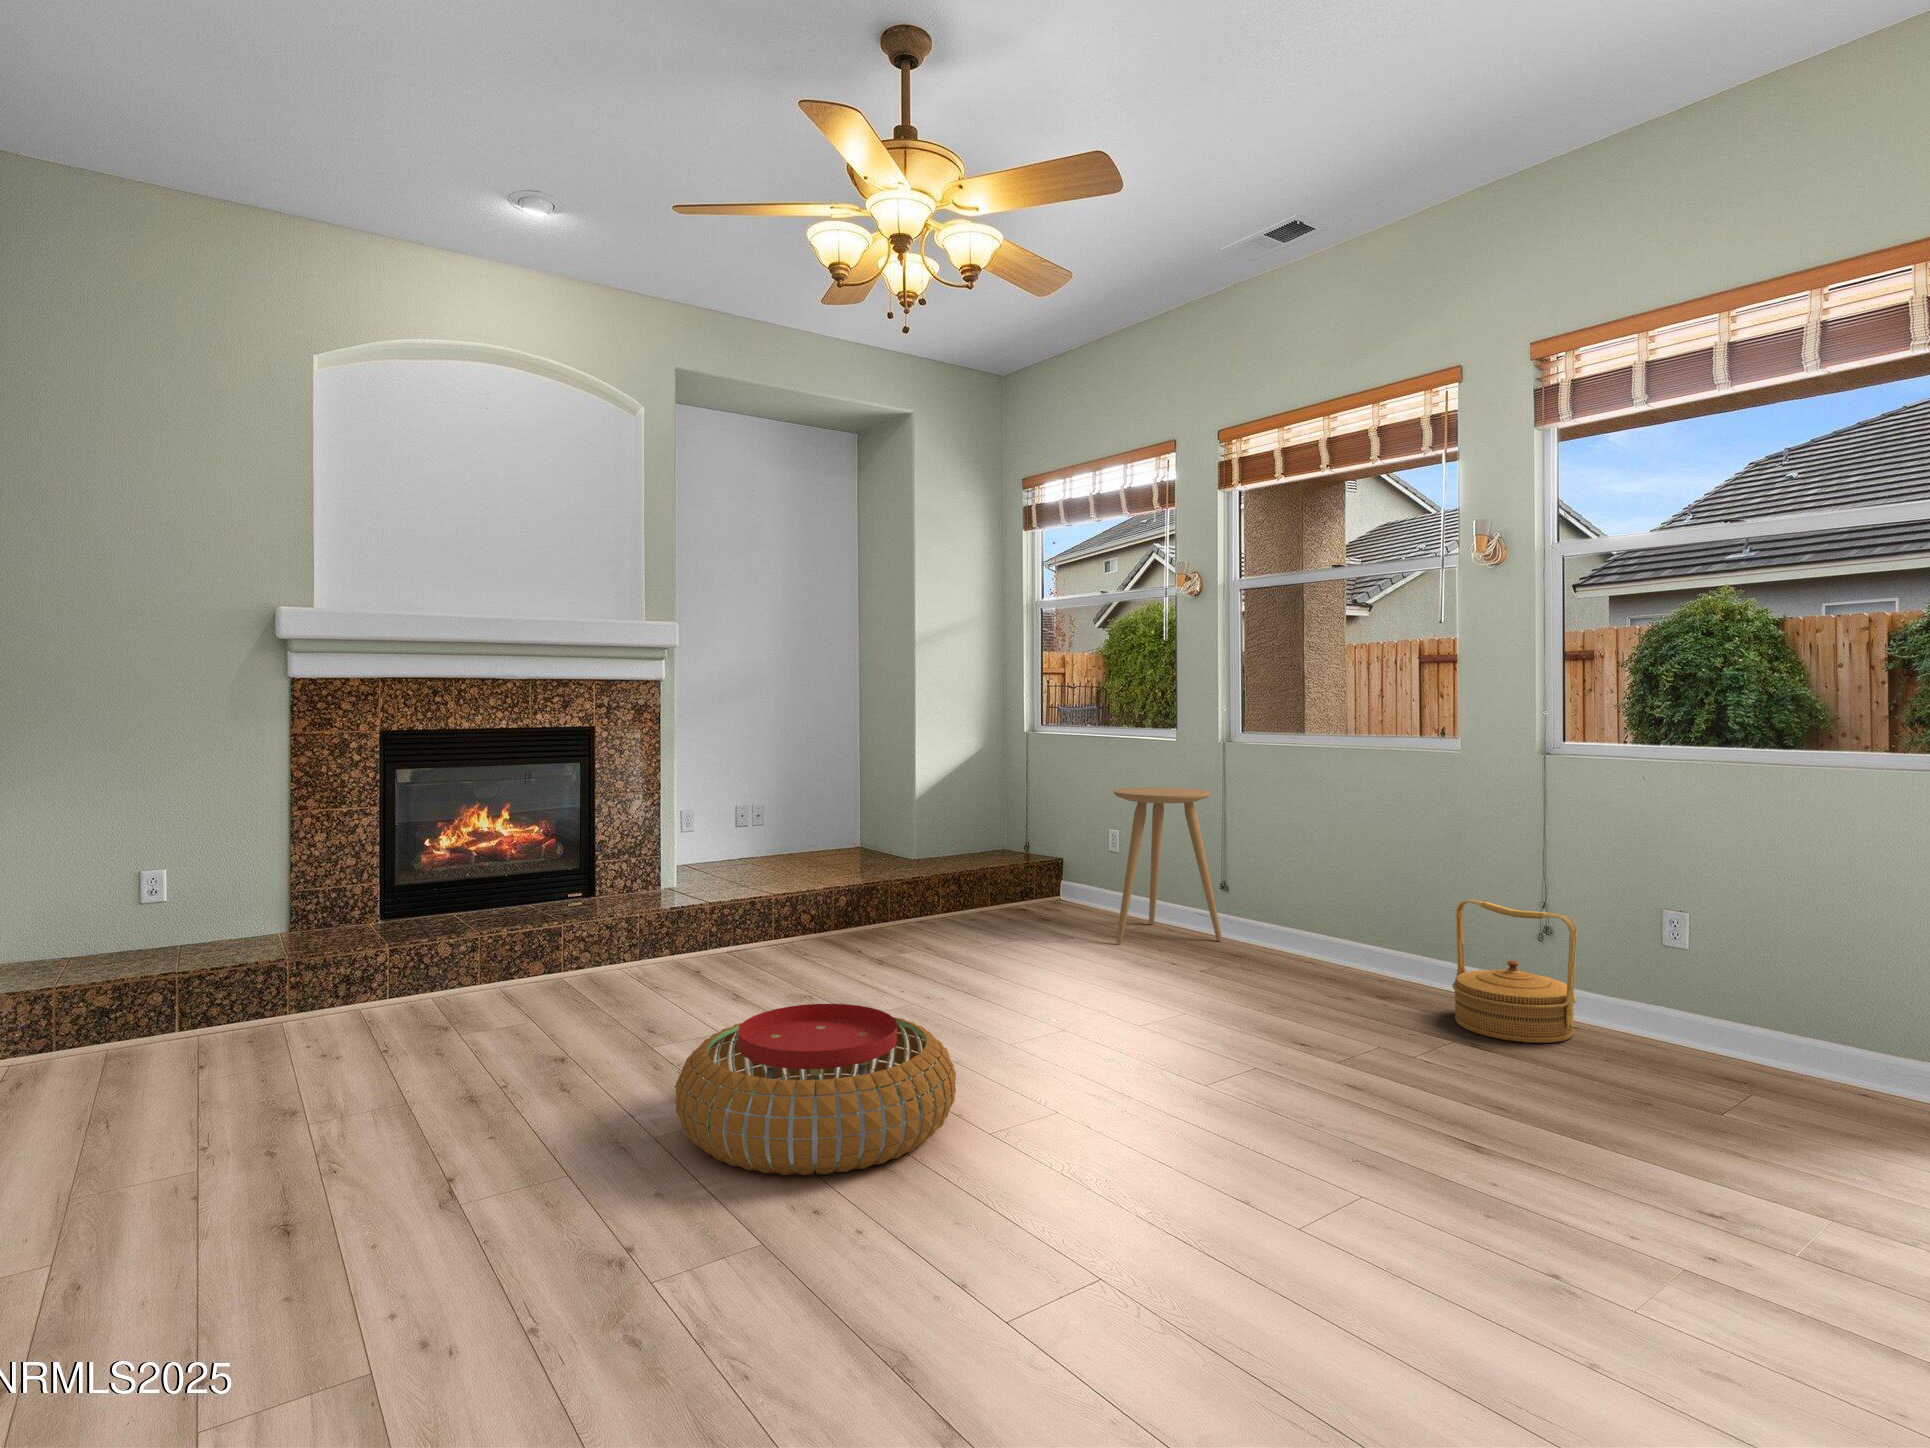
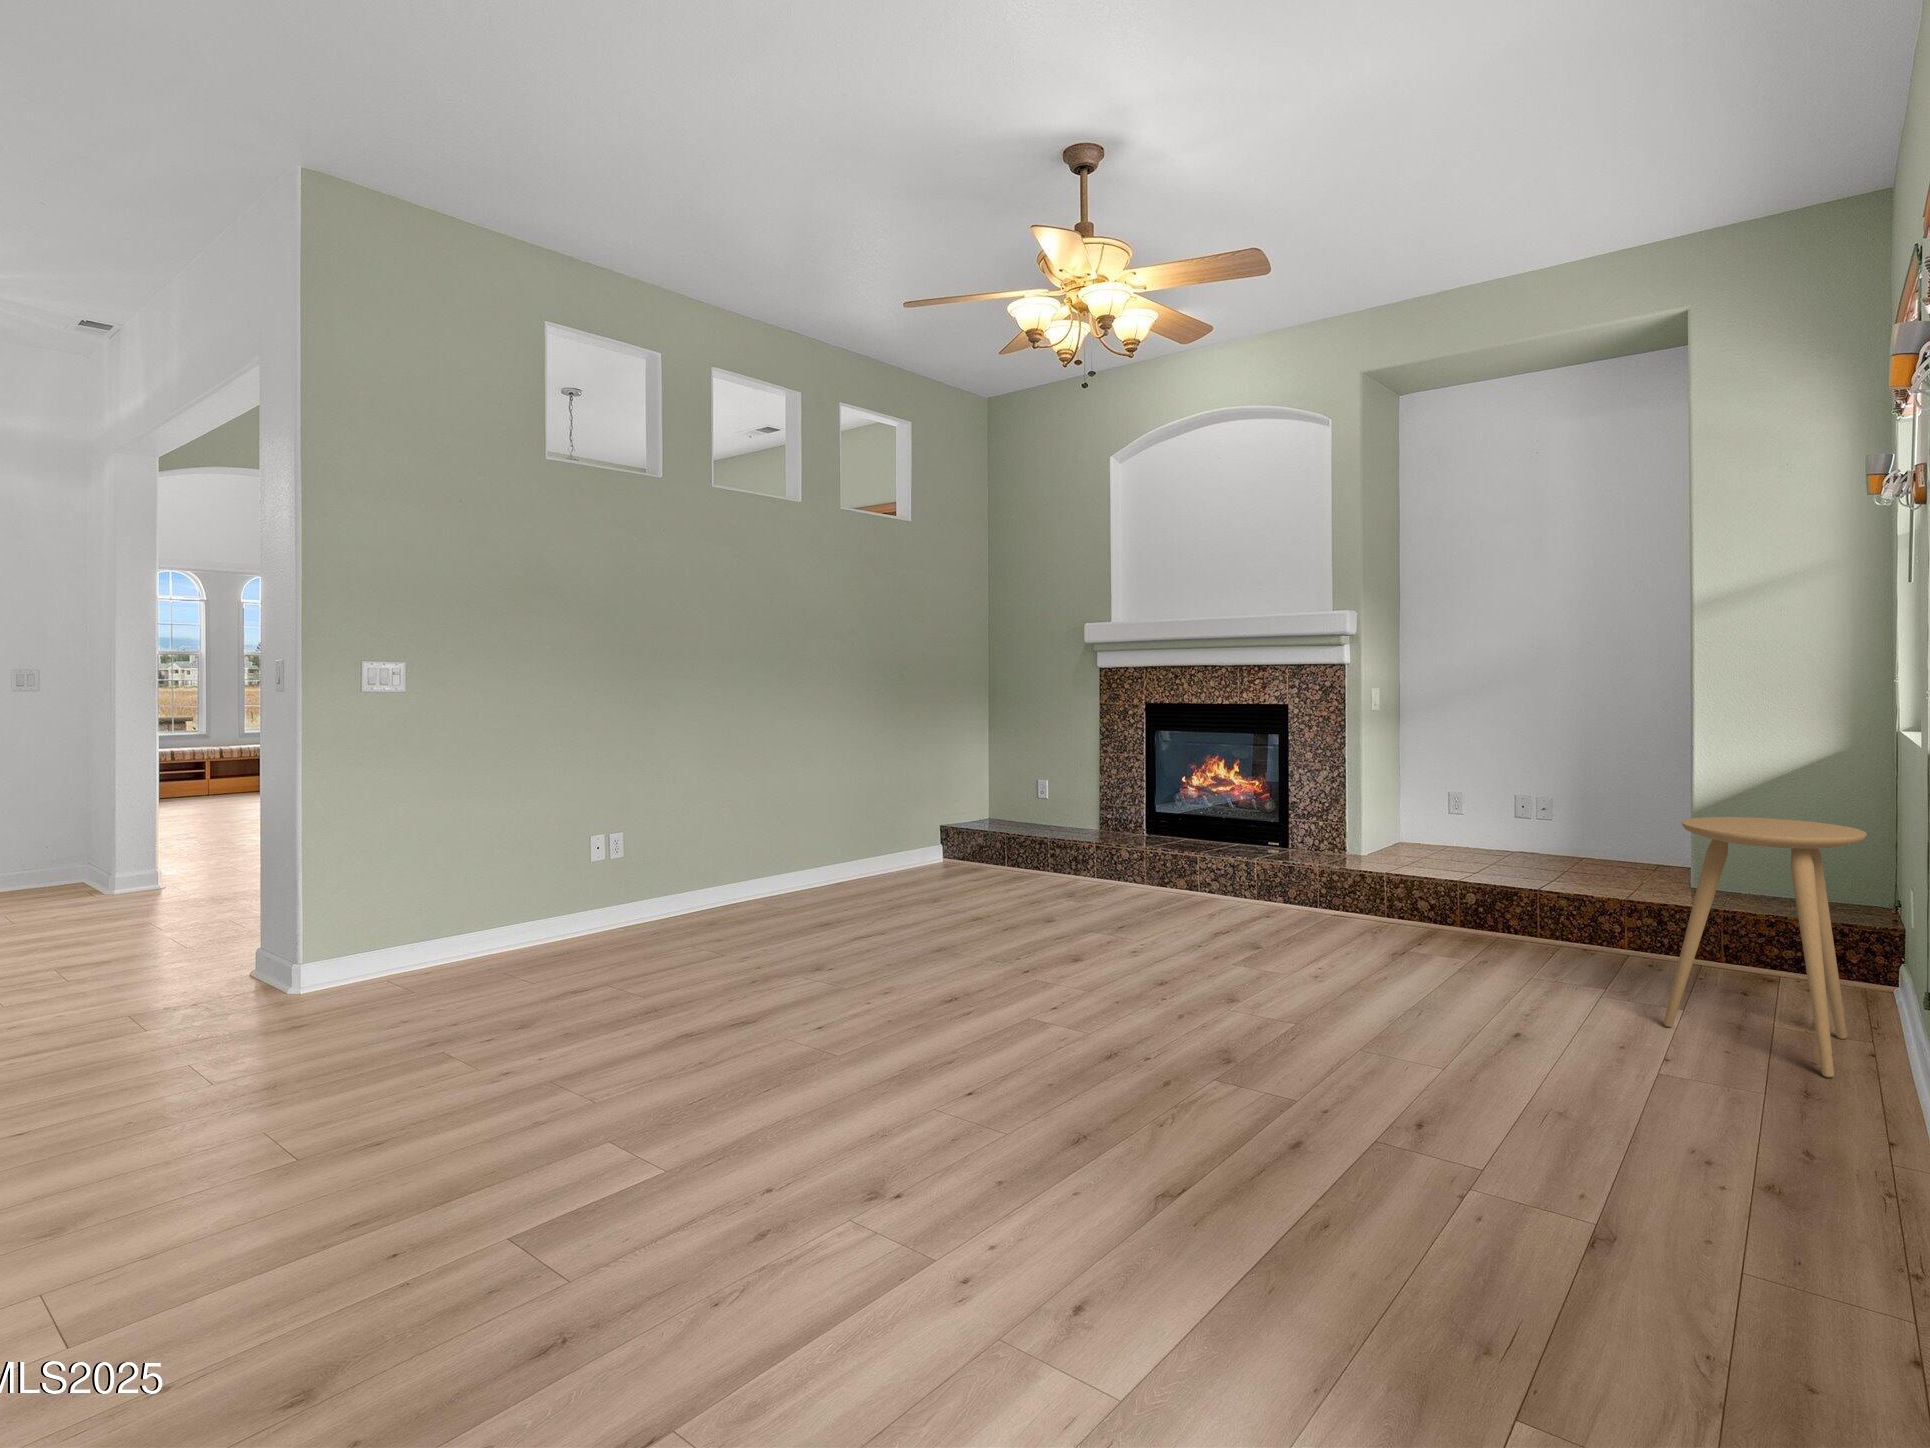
woven basket: present [1452,899,1577,1043] -> none [1549,1040,1781,1317]
pouf: present [676,1004,956,1176] -> none [877,903,1067,1005]

